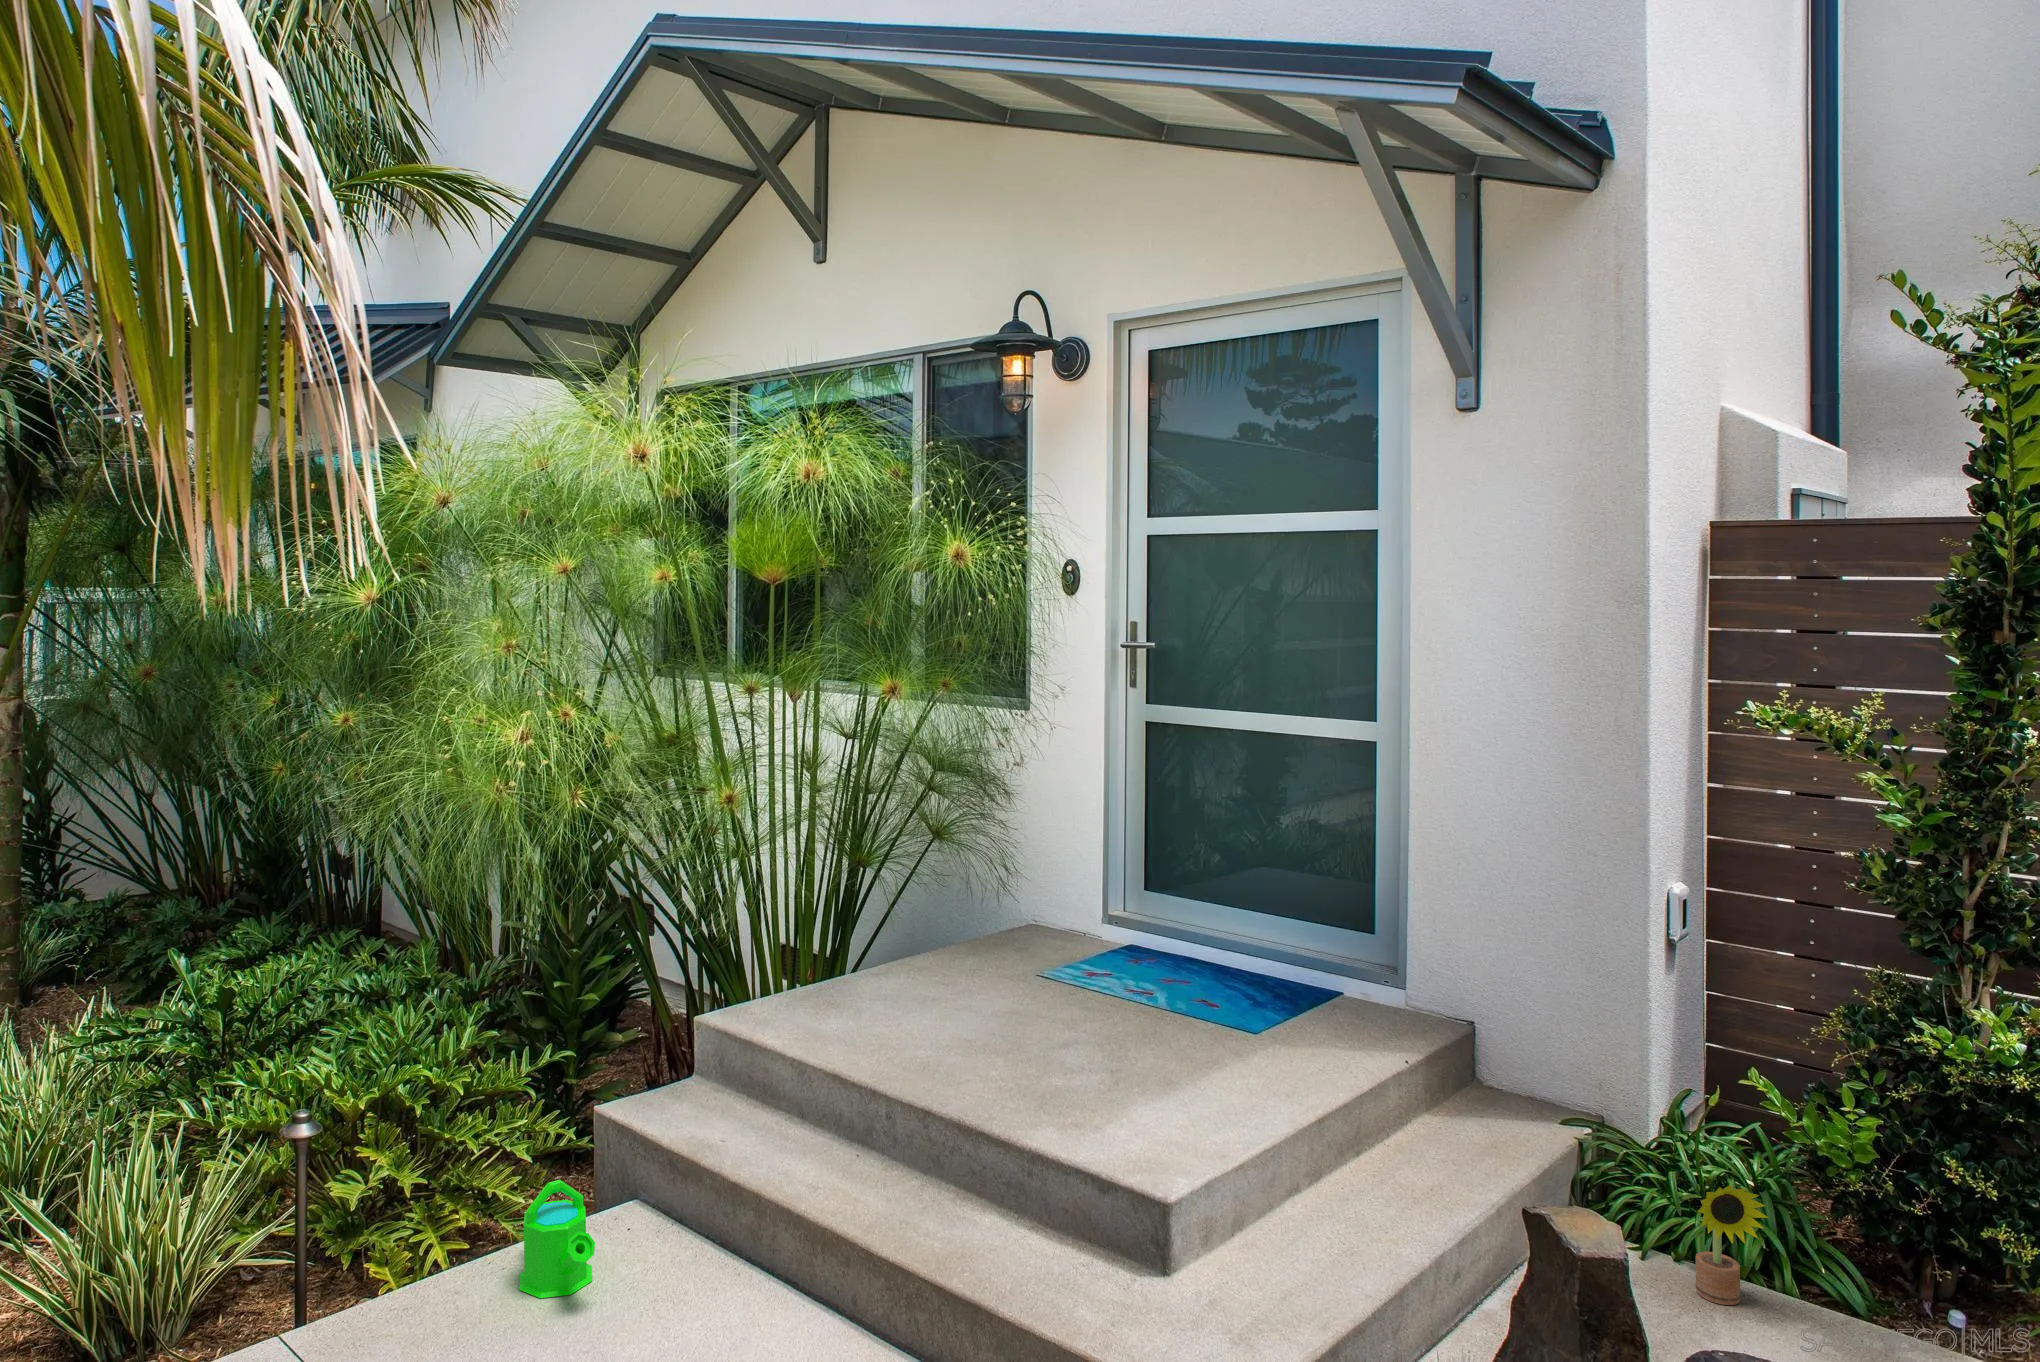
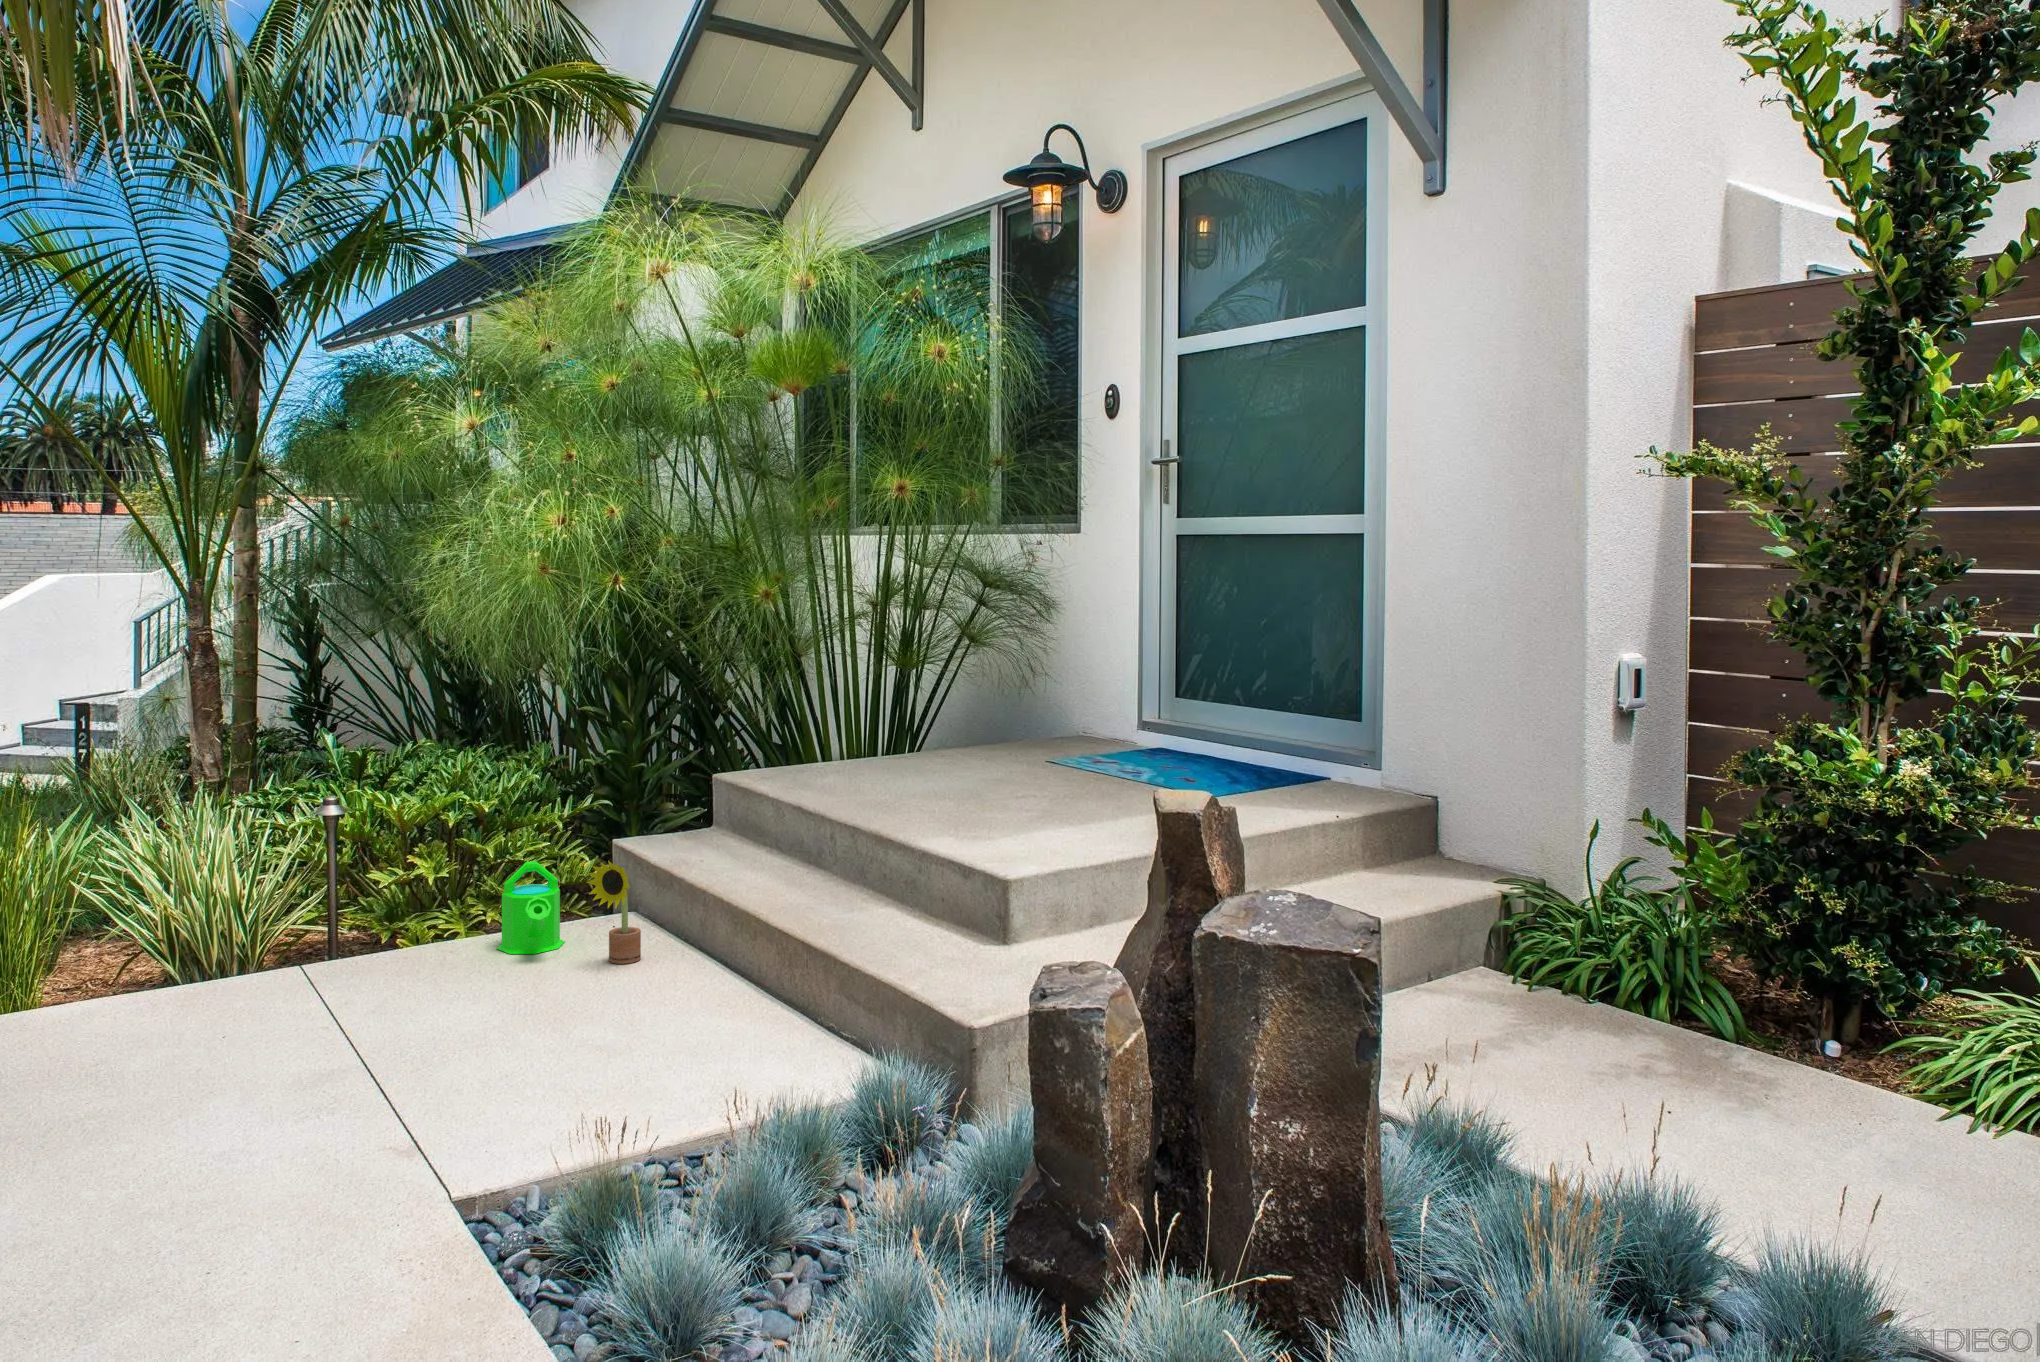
decorative plant: present [1696,1185,1768,1305] -> present [587,861,641,964]

